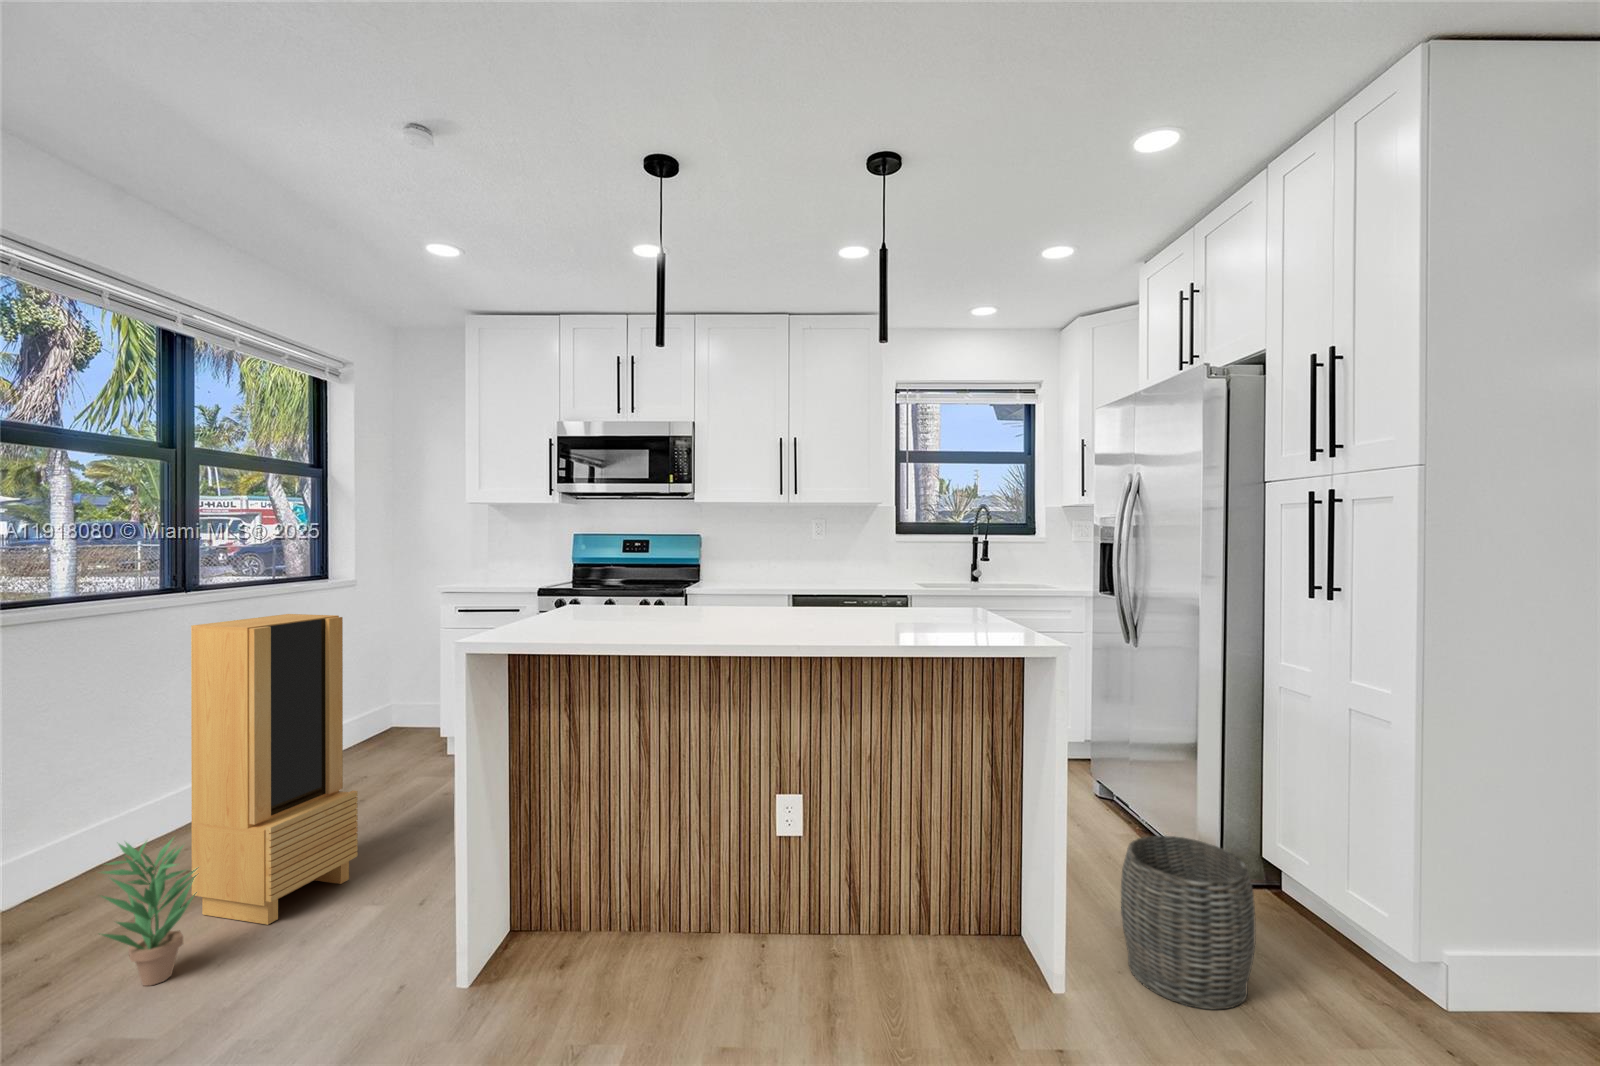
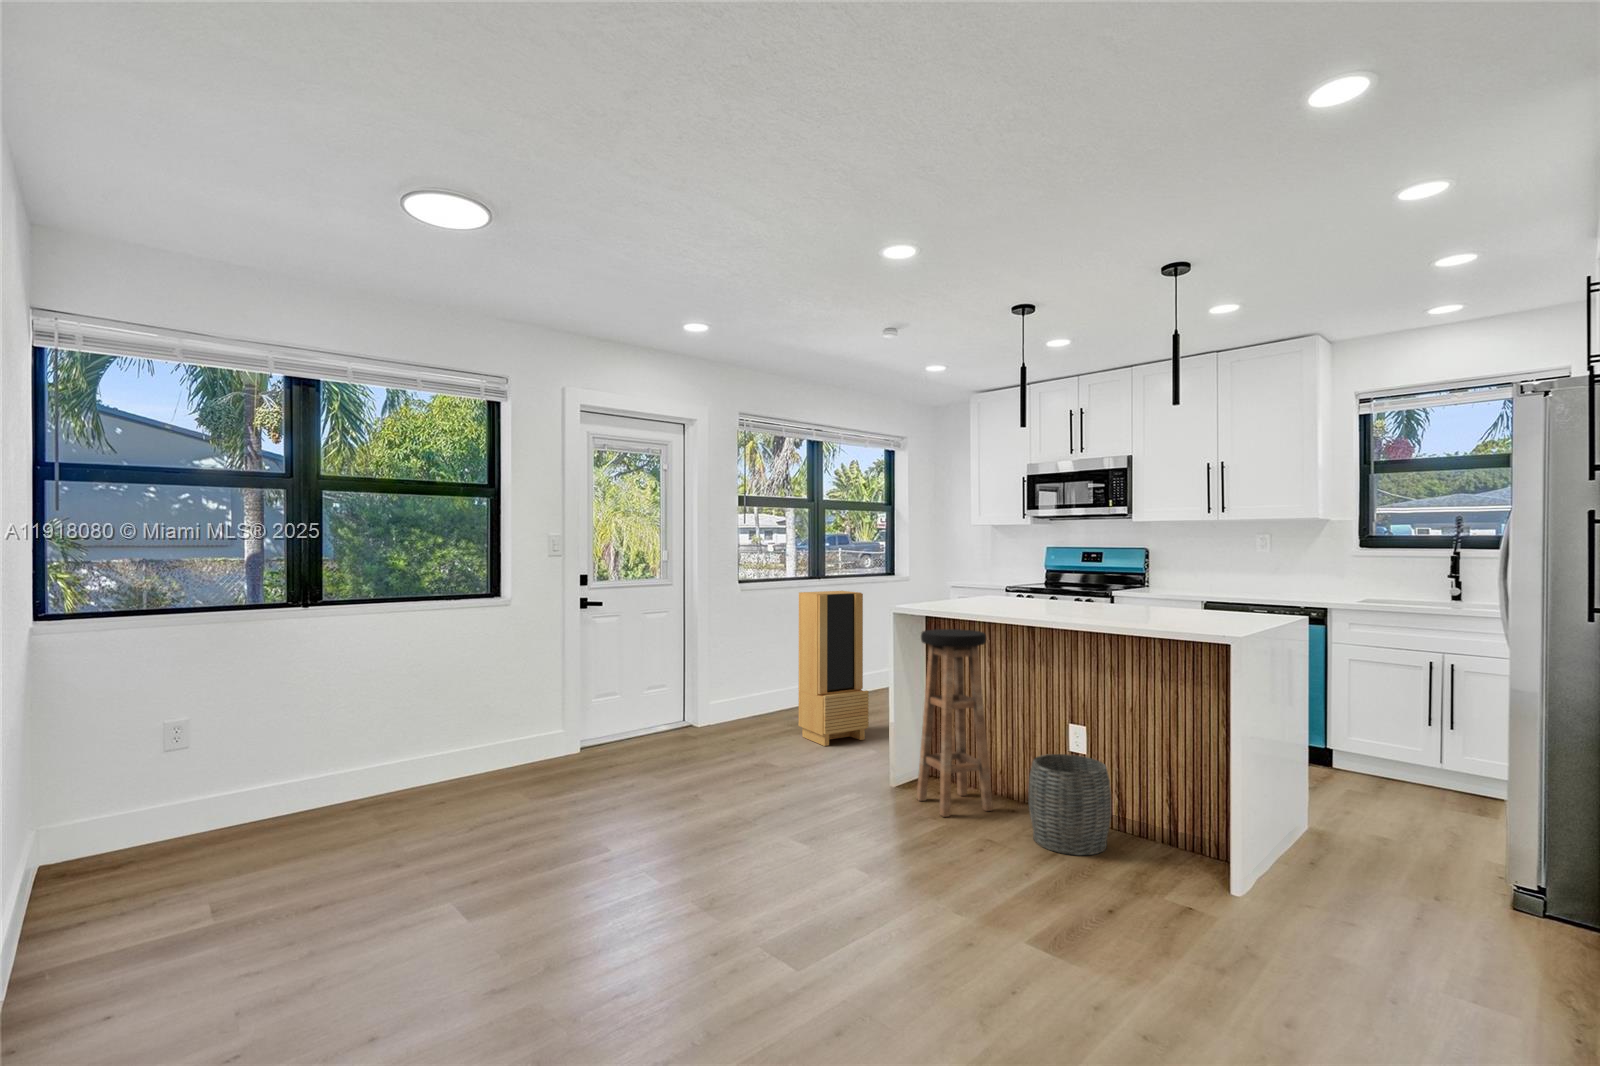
bar stool: none [537,672,679,1031] -> present [916,629,993,817]
woven basket: present [1121,836,1256,1009] -> present [1028,754,1111,855]
potted plant: present [99,840,196,986] -> none [760,684,796,753]

